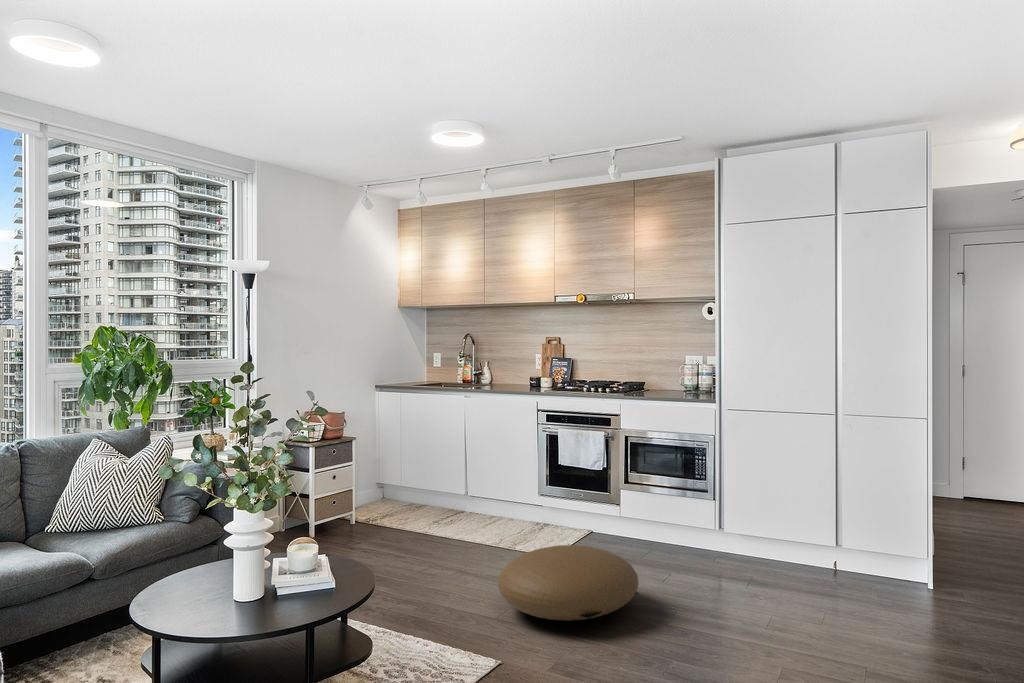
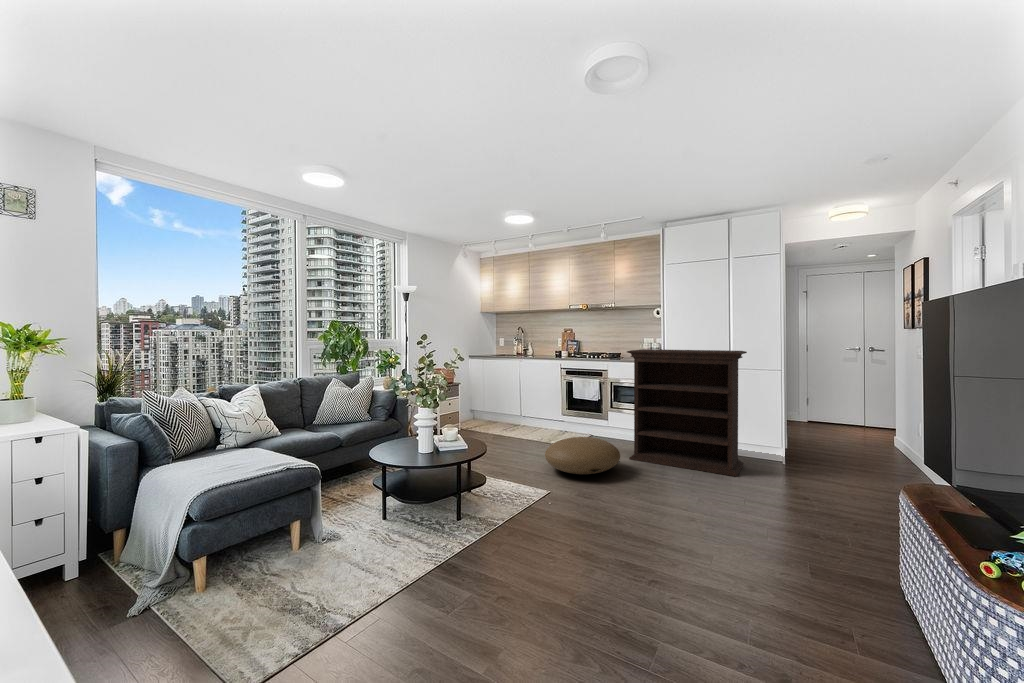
bookshelf: none [652,379,868,620] -> present [627,349,747,476]

